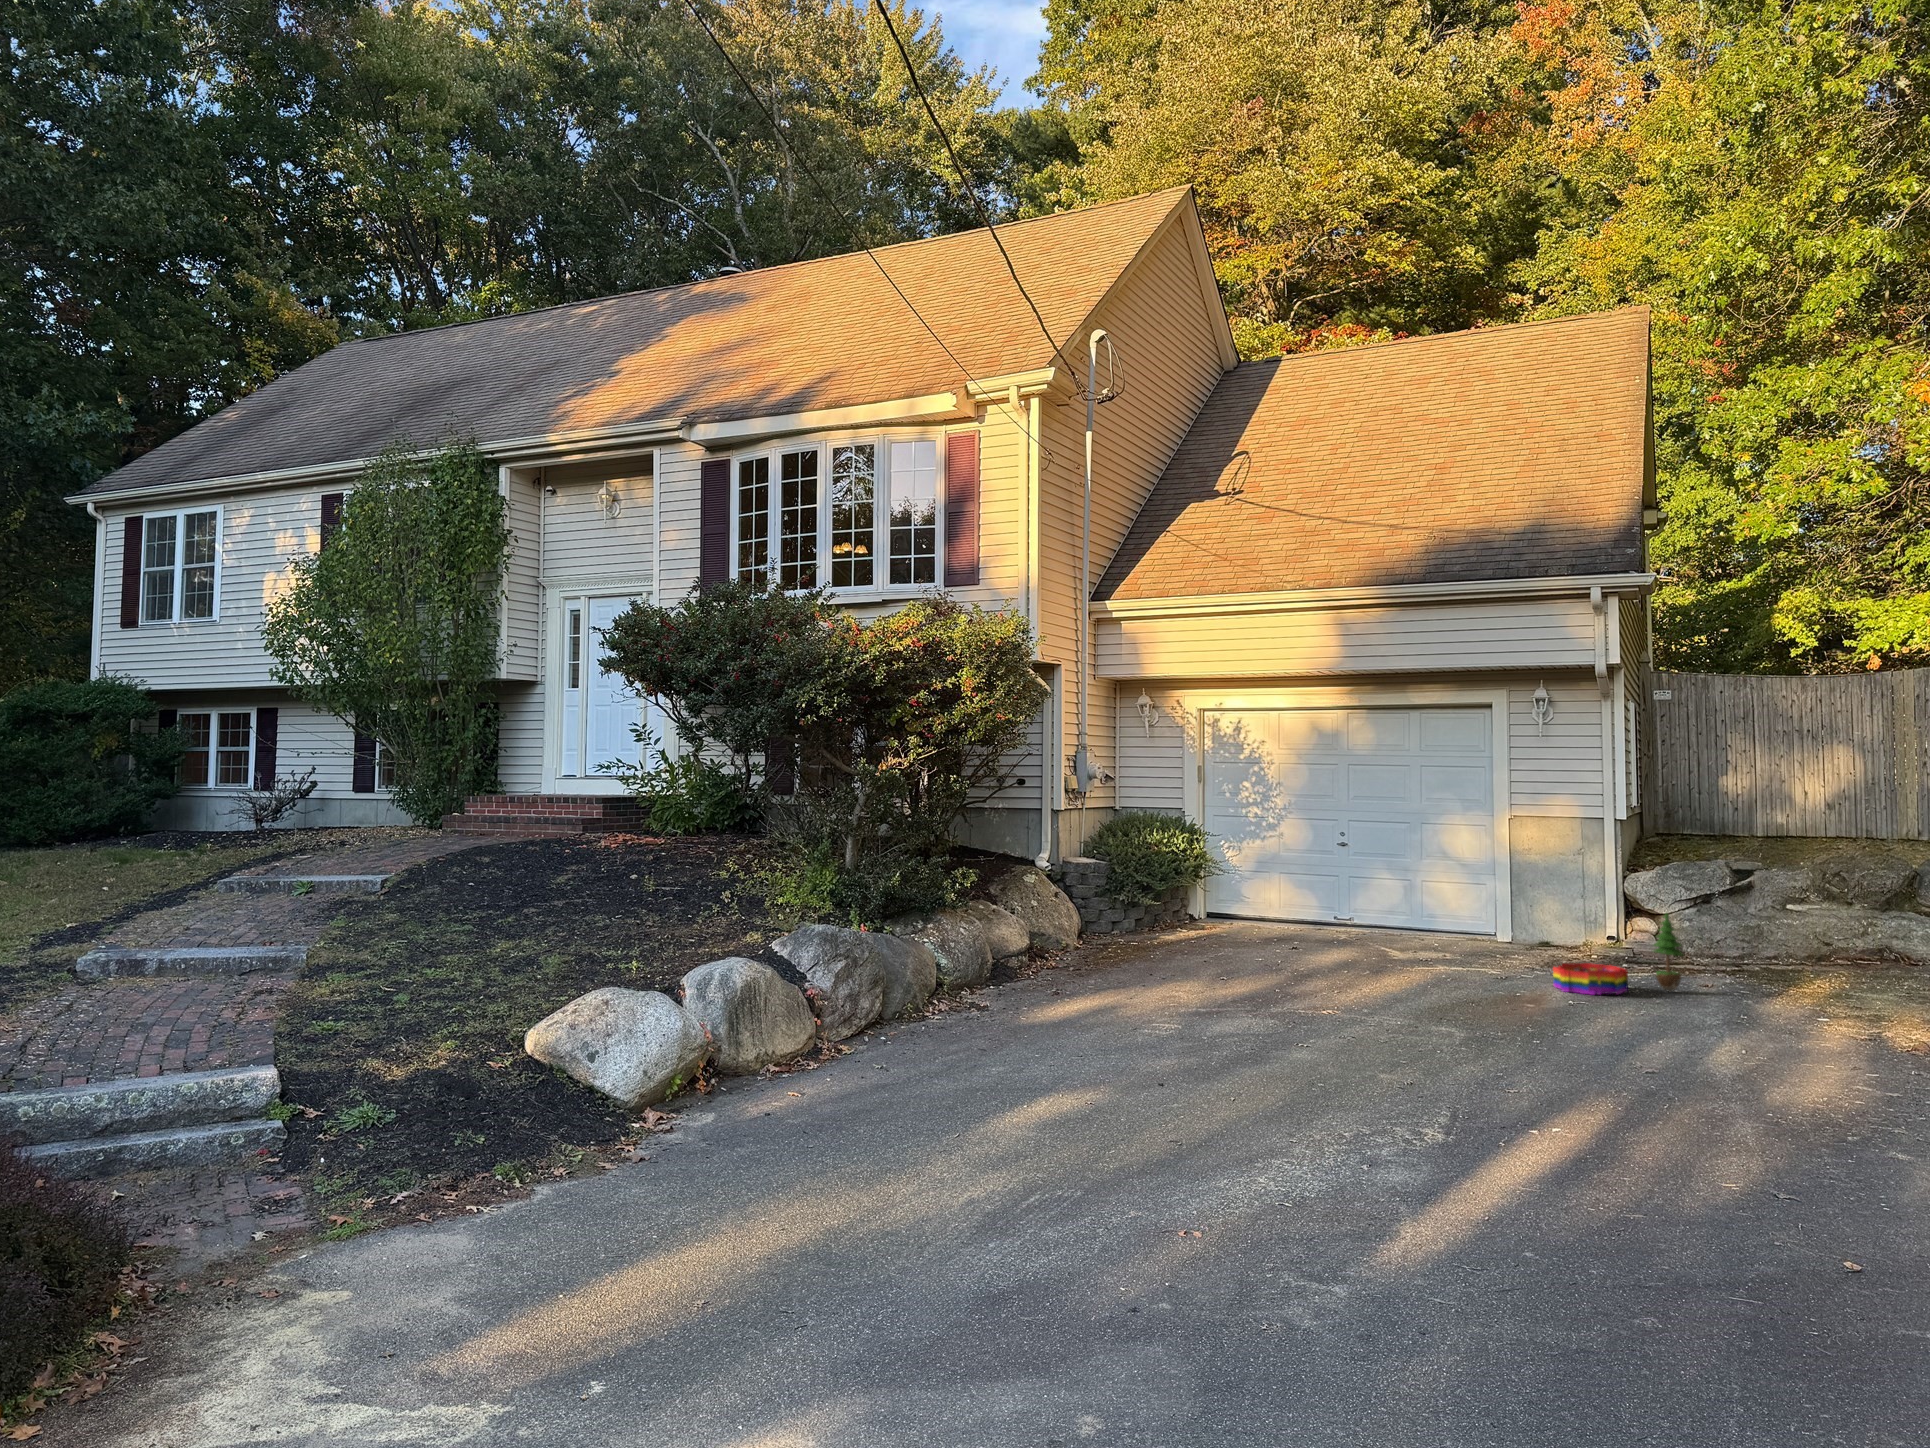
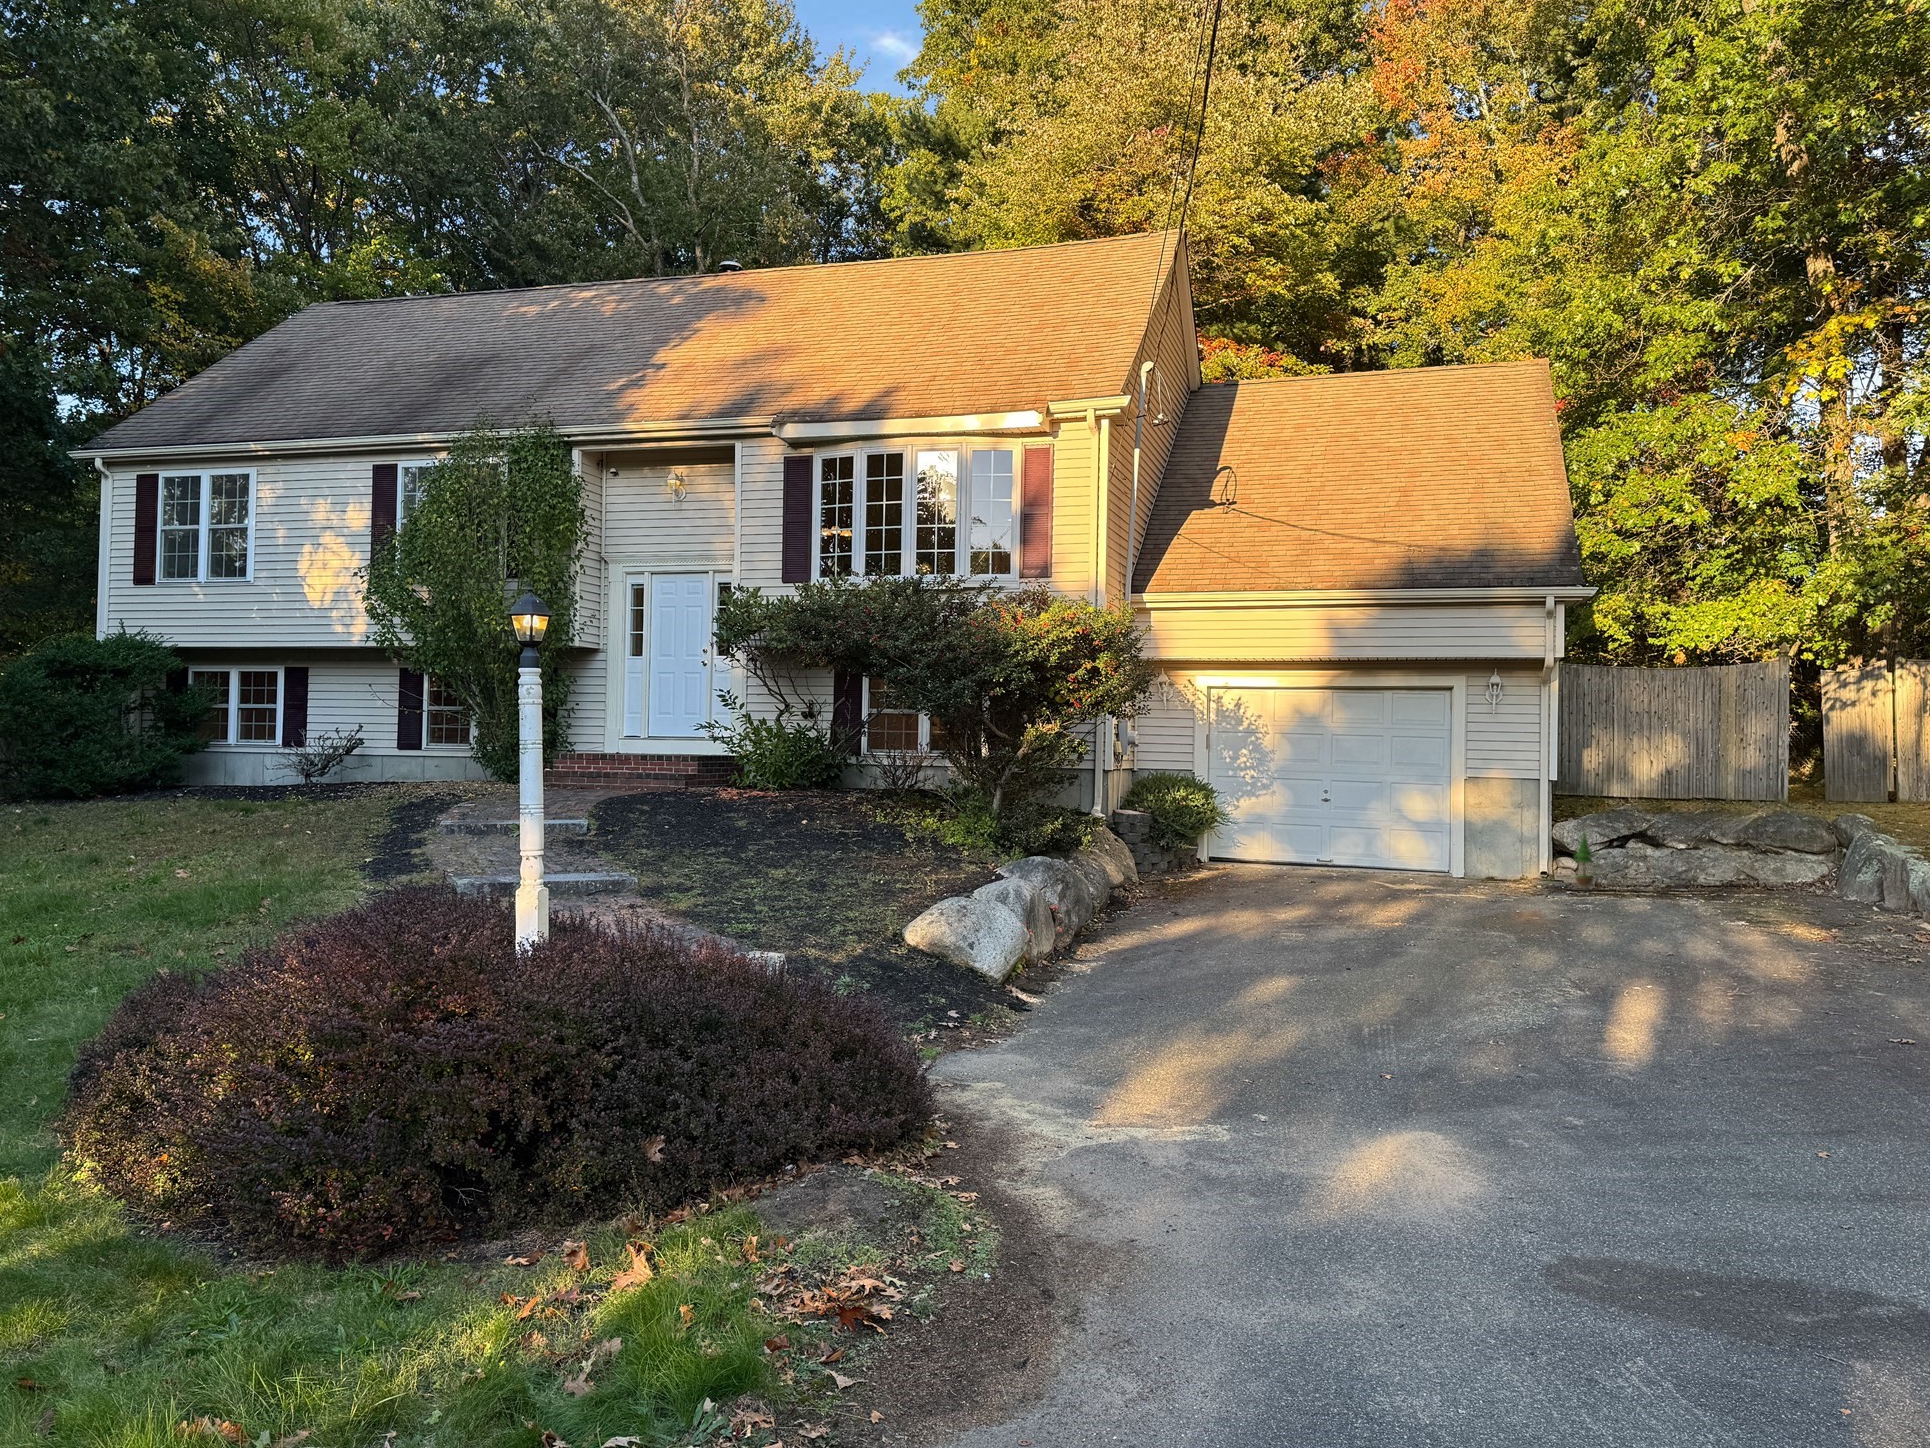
storage bin: present [1553,963,1628,995] -> none [1505,871,1559,893]

